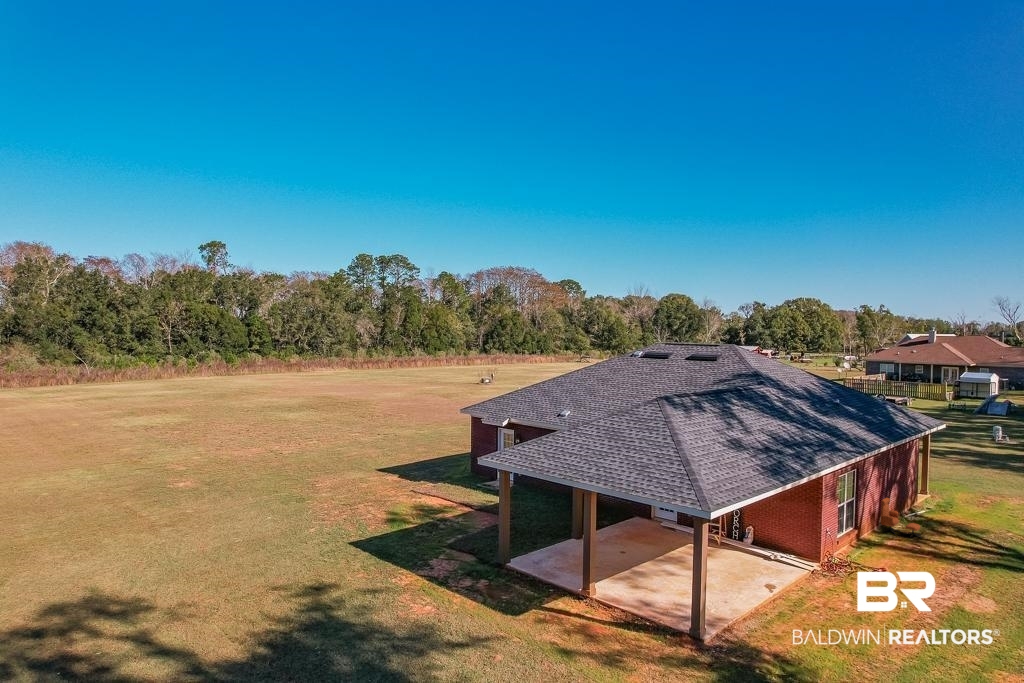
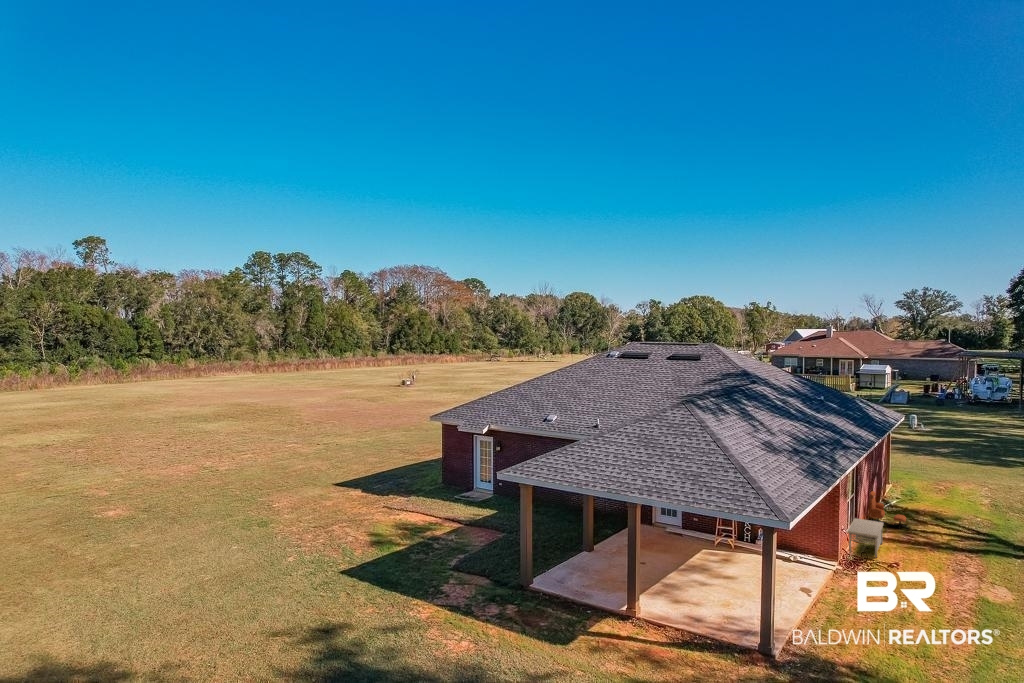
storage bench: none [838,523,884,563] -> present [847,518,884,557]

